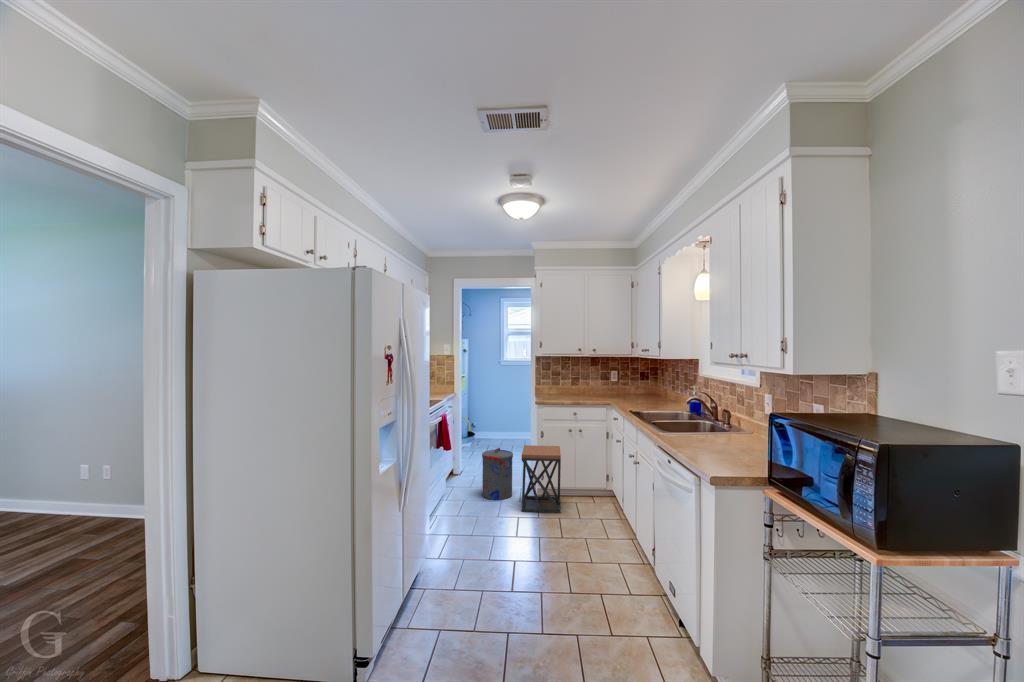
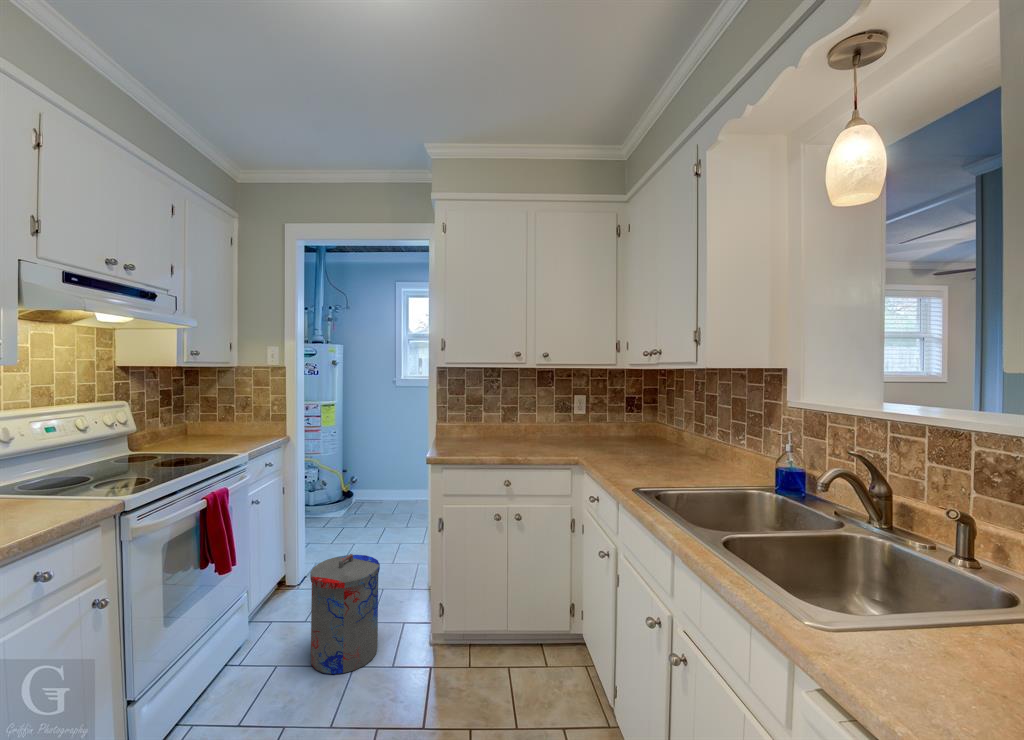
stool: present [522,445,561,513] -> none [382,550,476,719]

